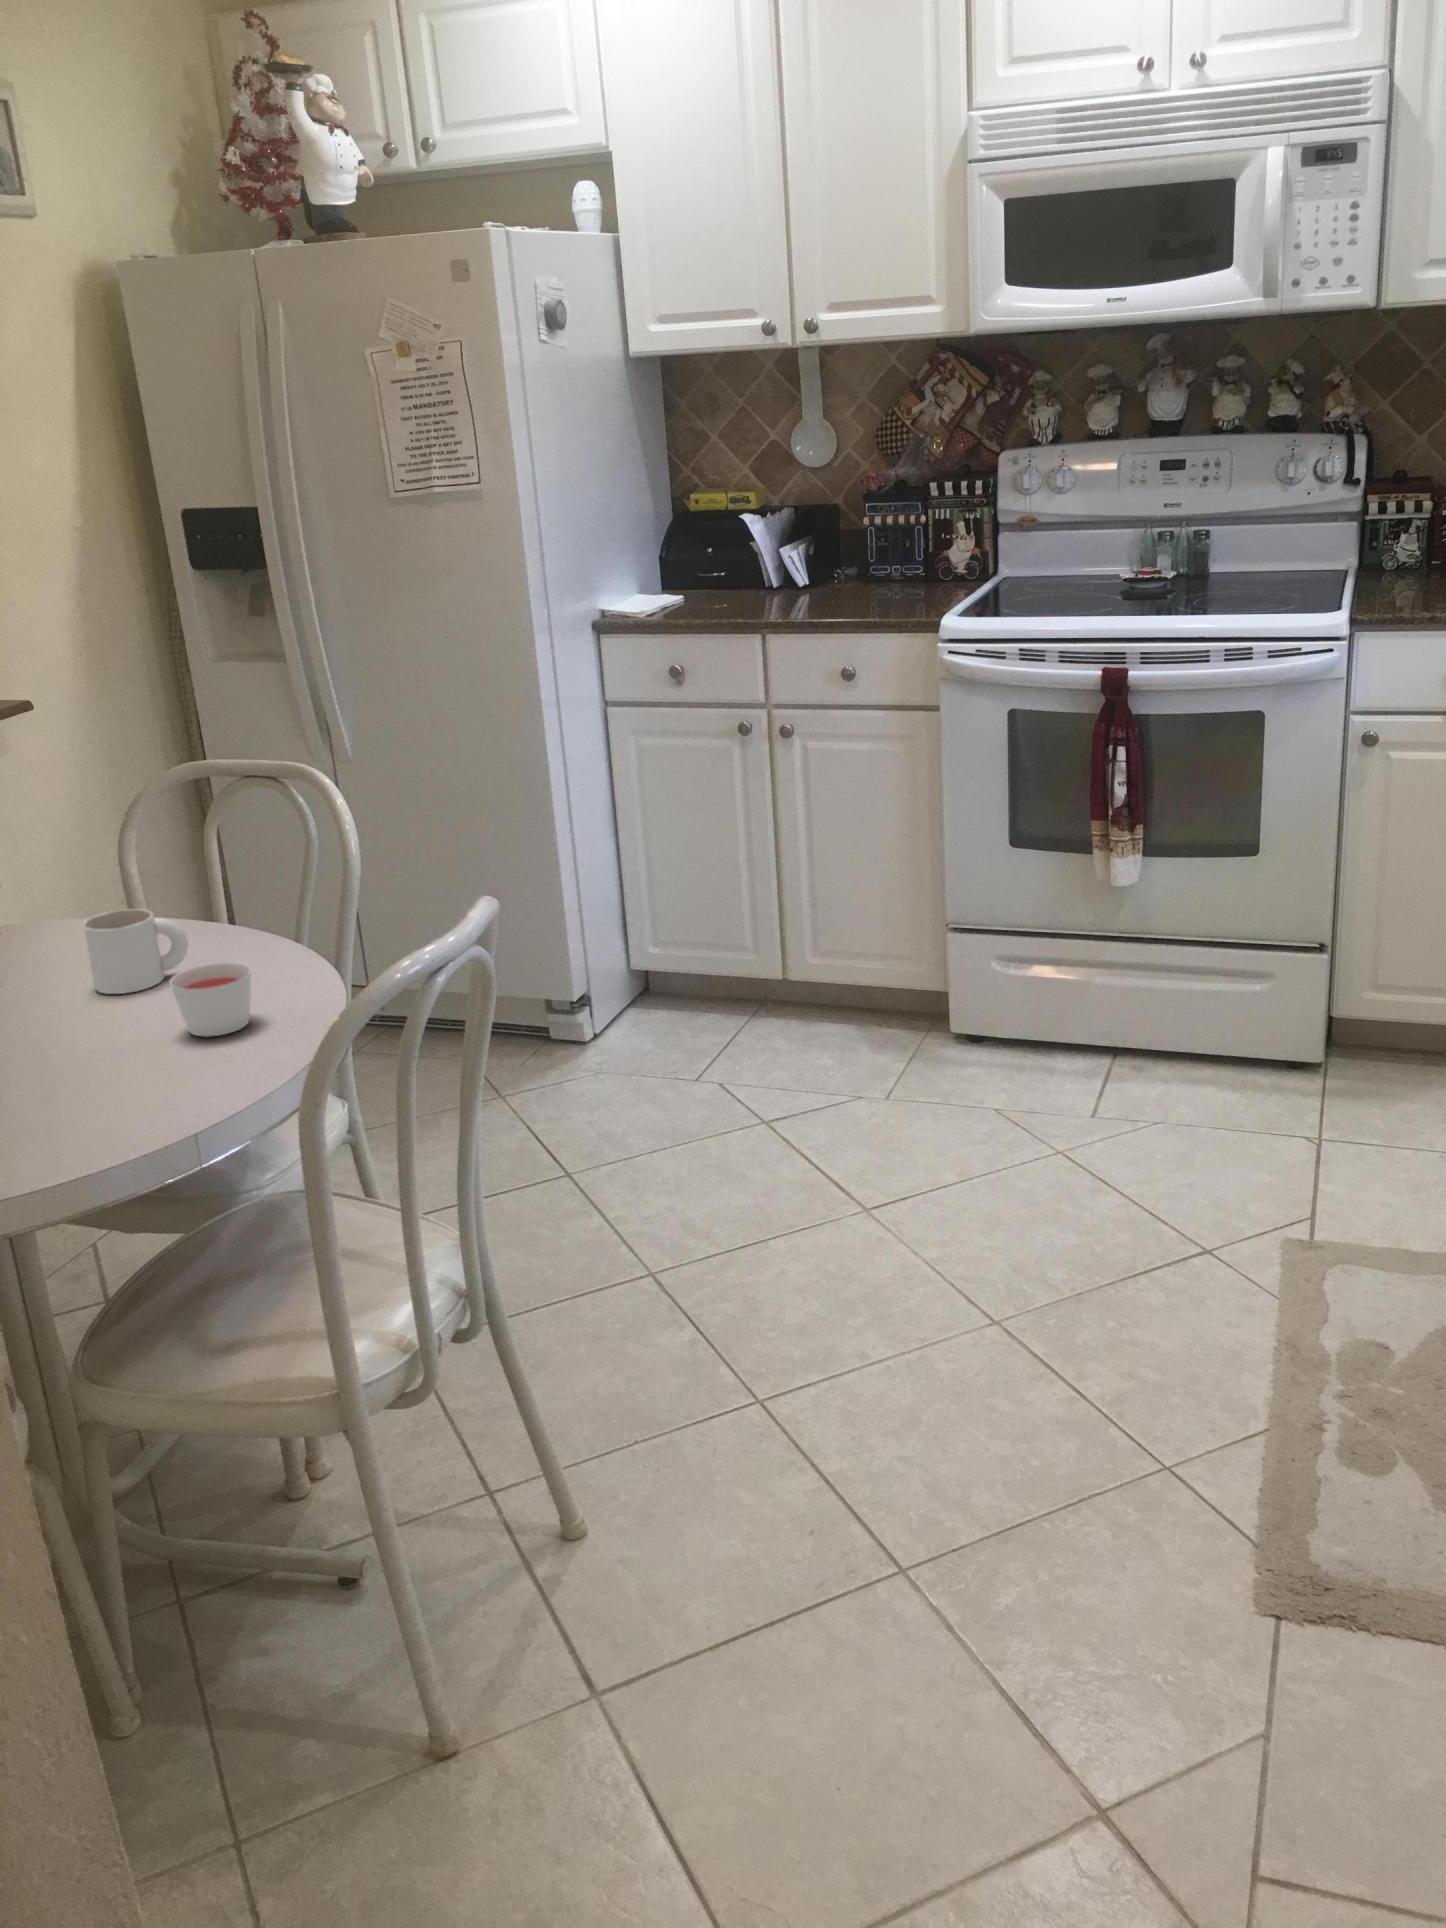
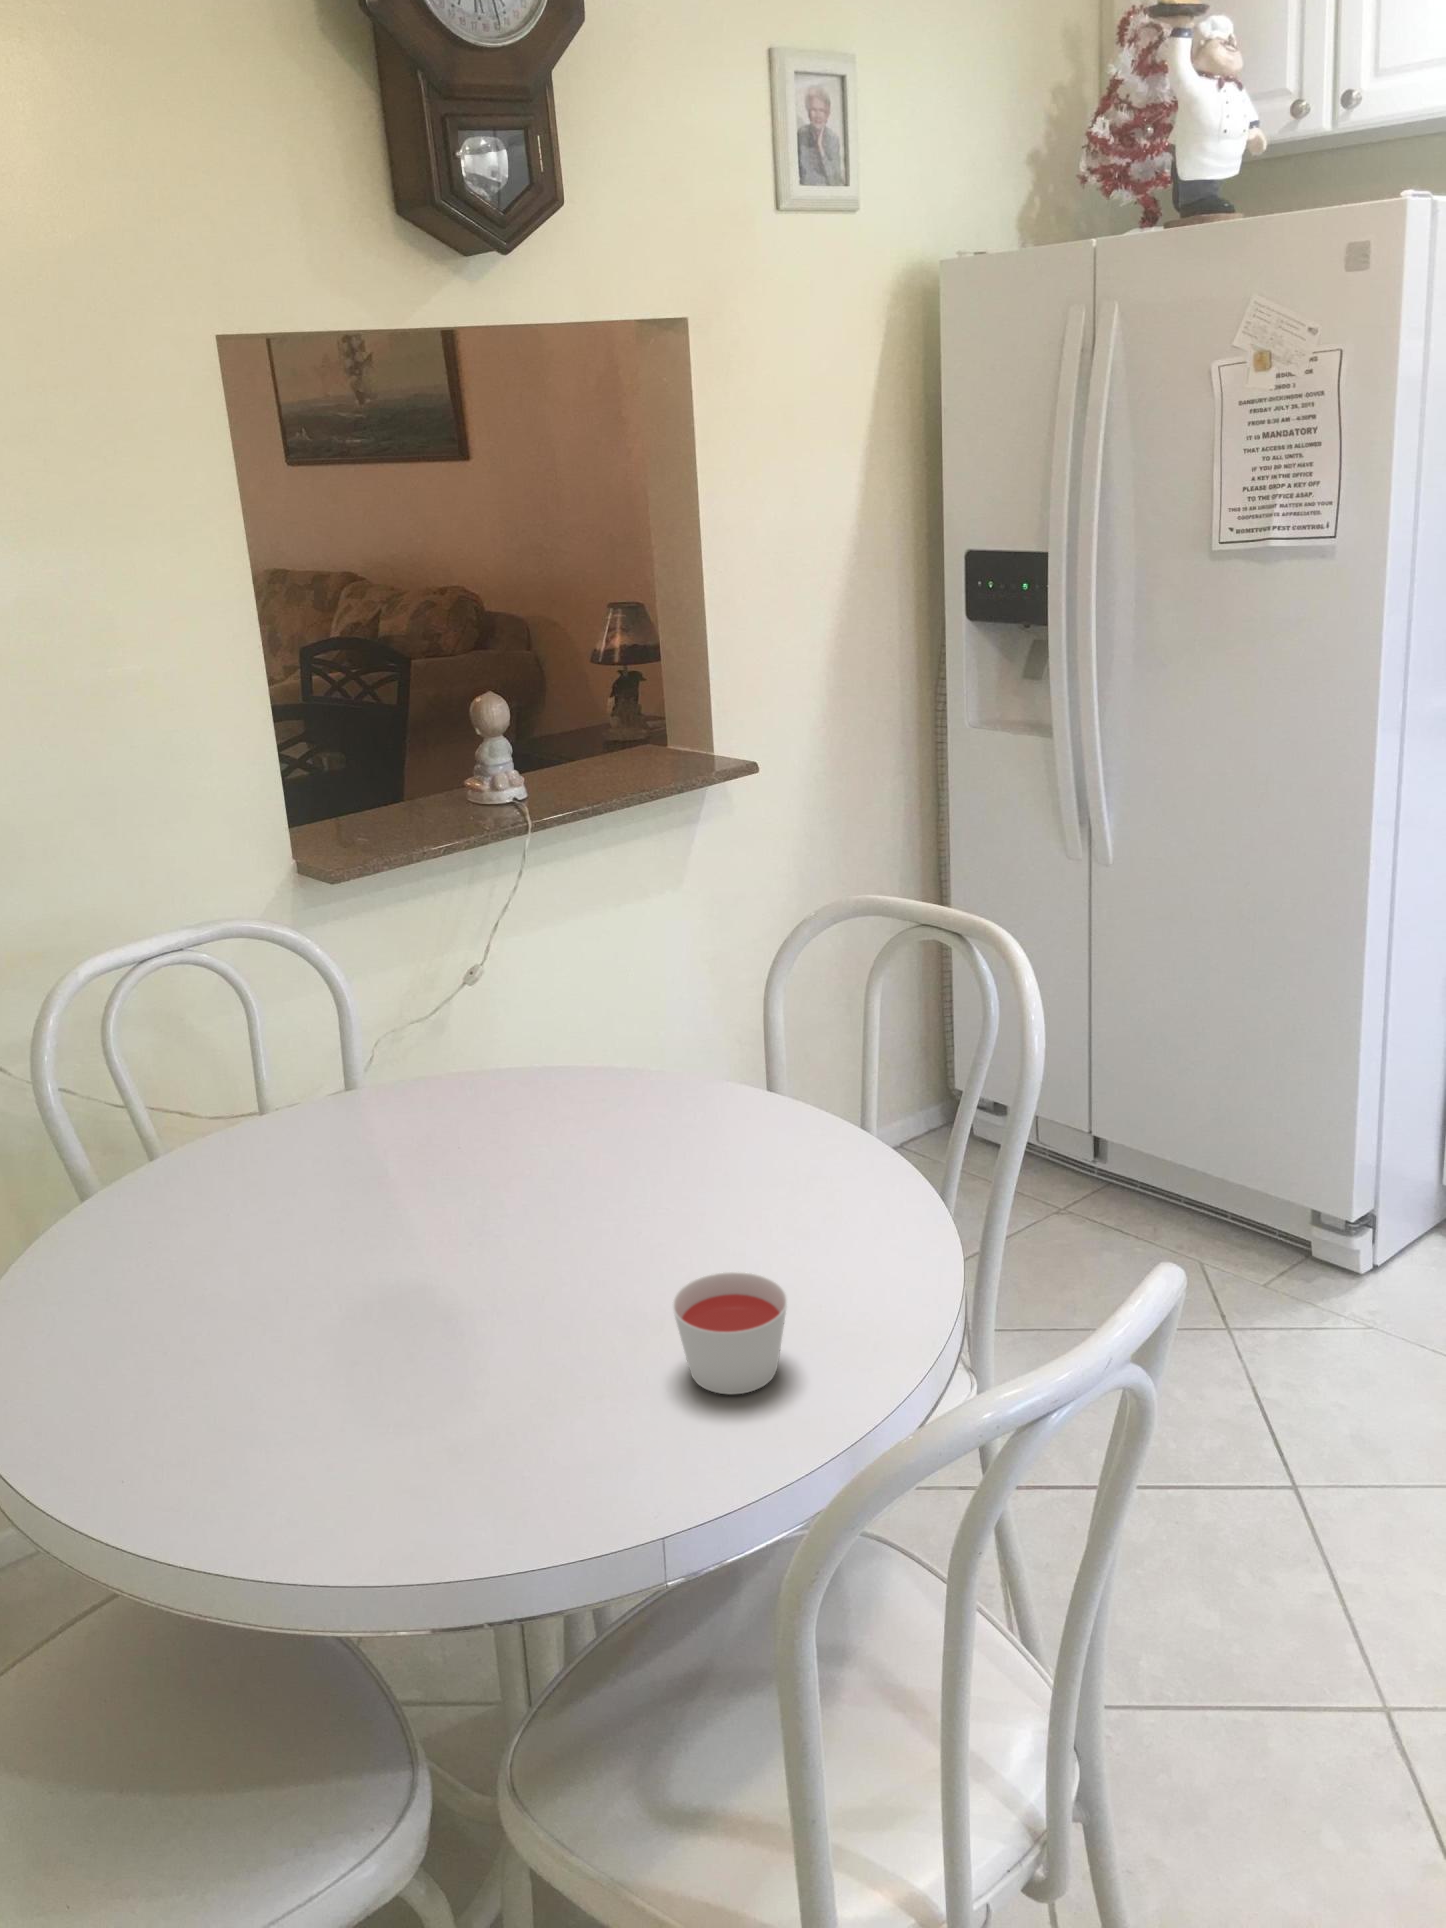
mug: present [84,909,188,994] -> none [629,1128,758,1250]

